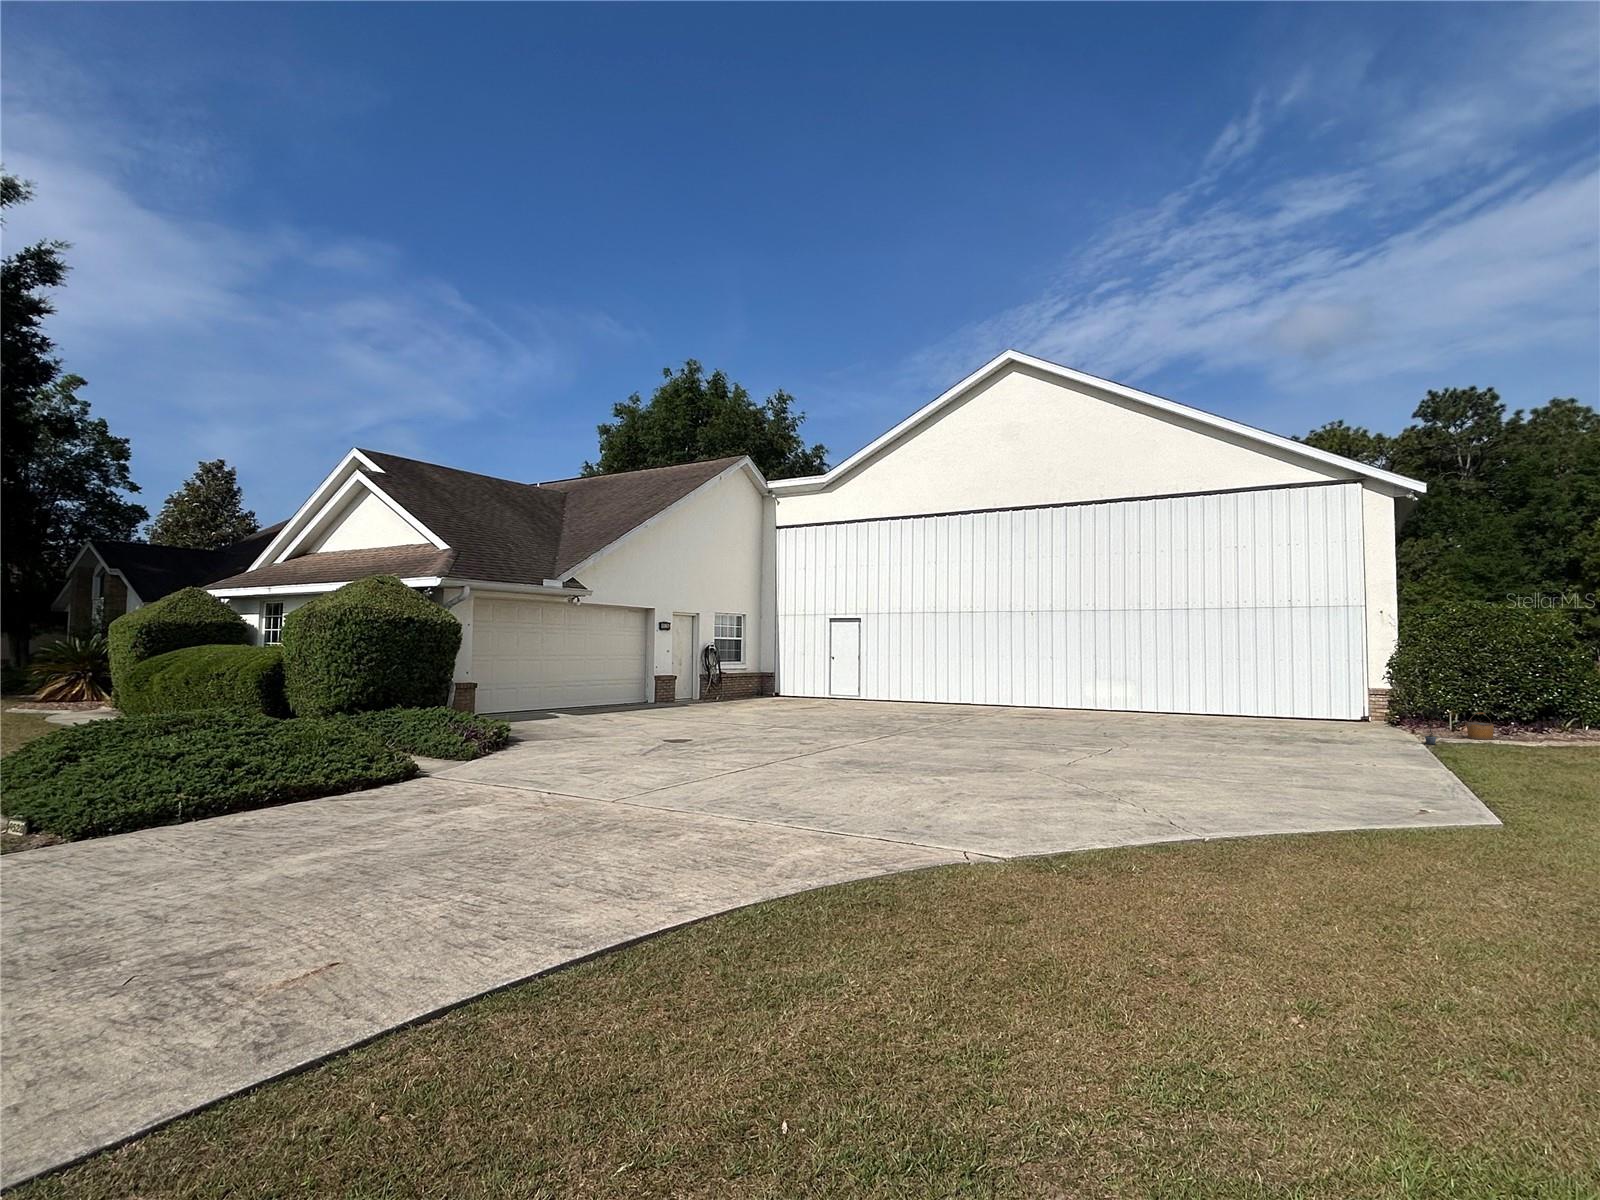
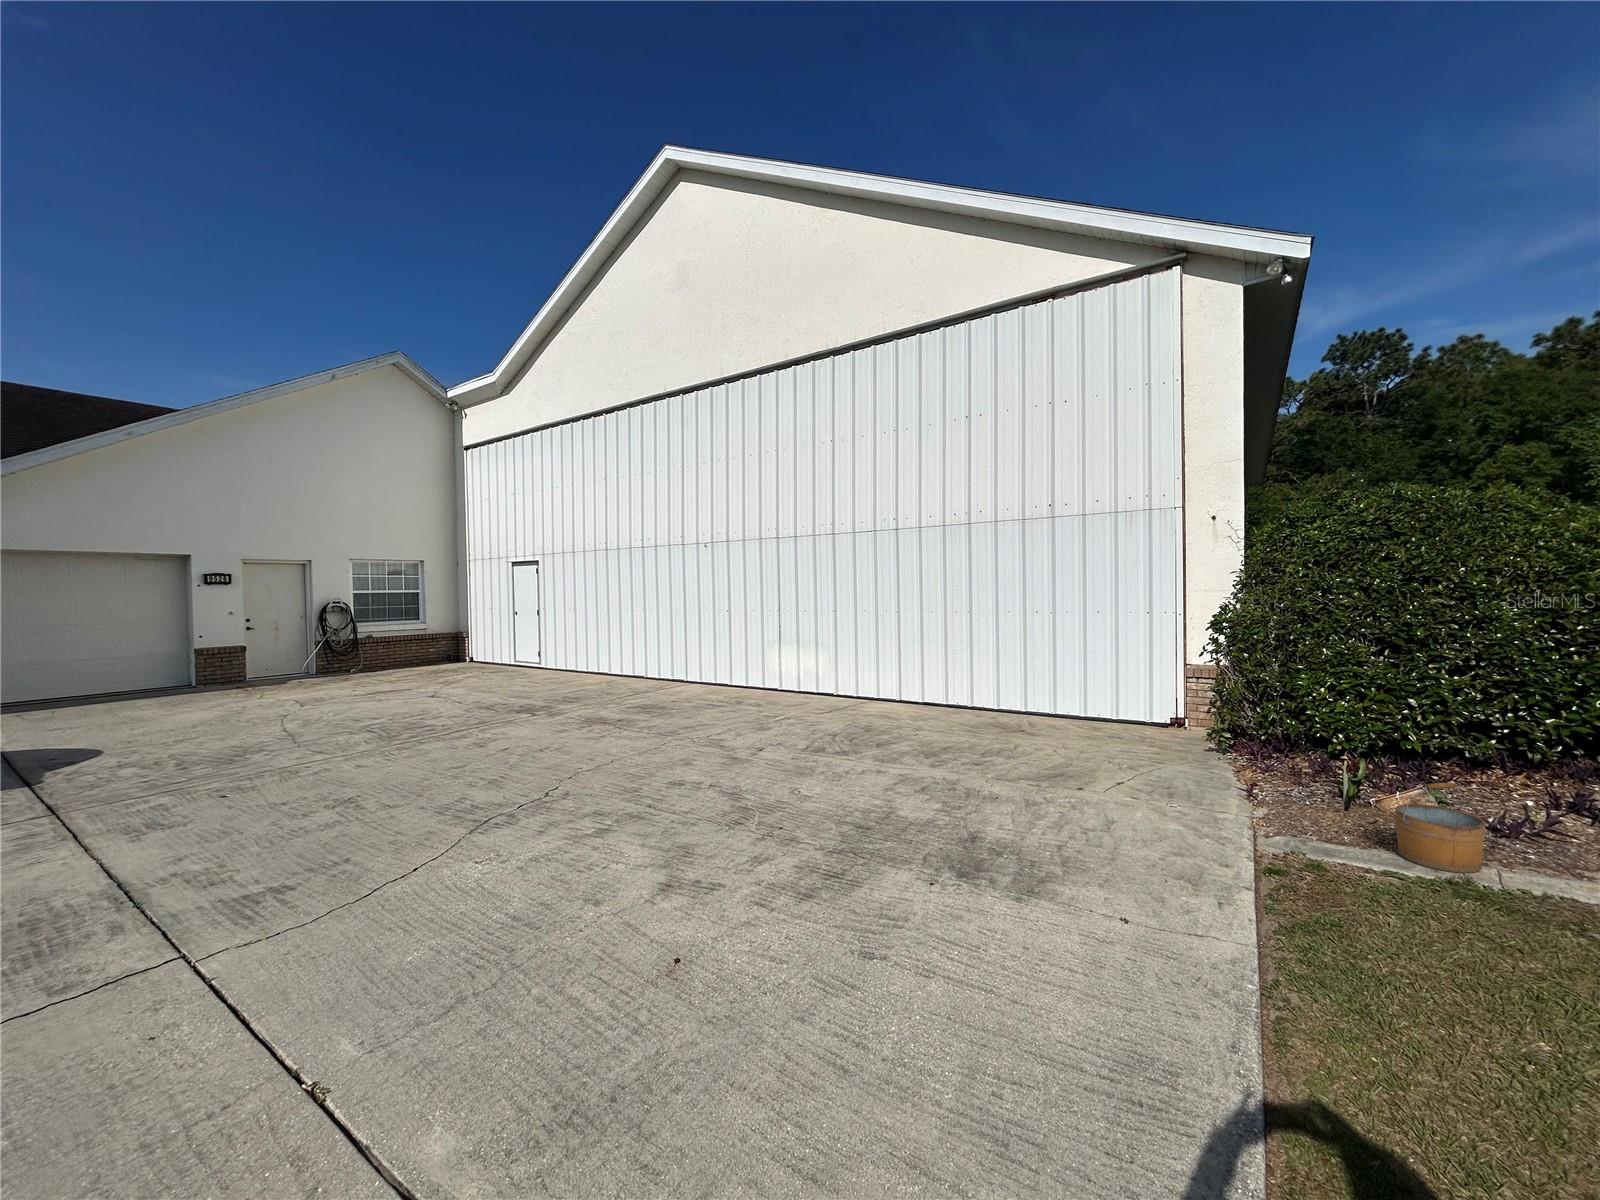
potted plant: present [1420,704,1442,744] -> none [1244,781,1333,930]

